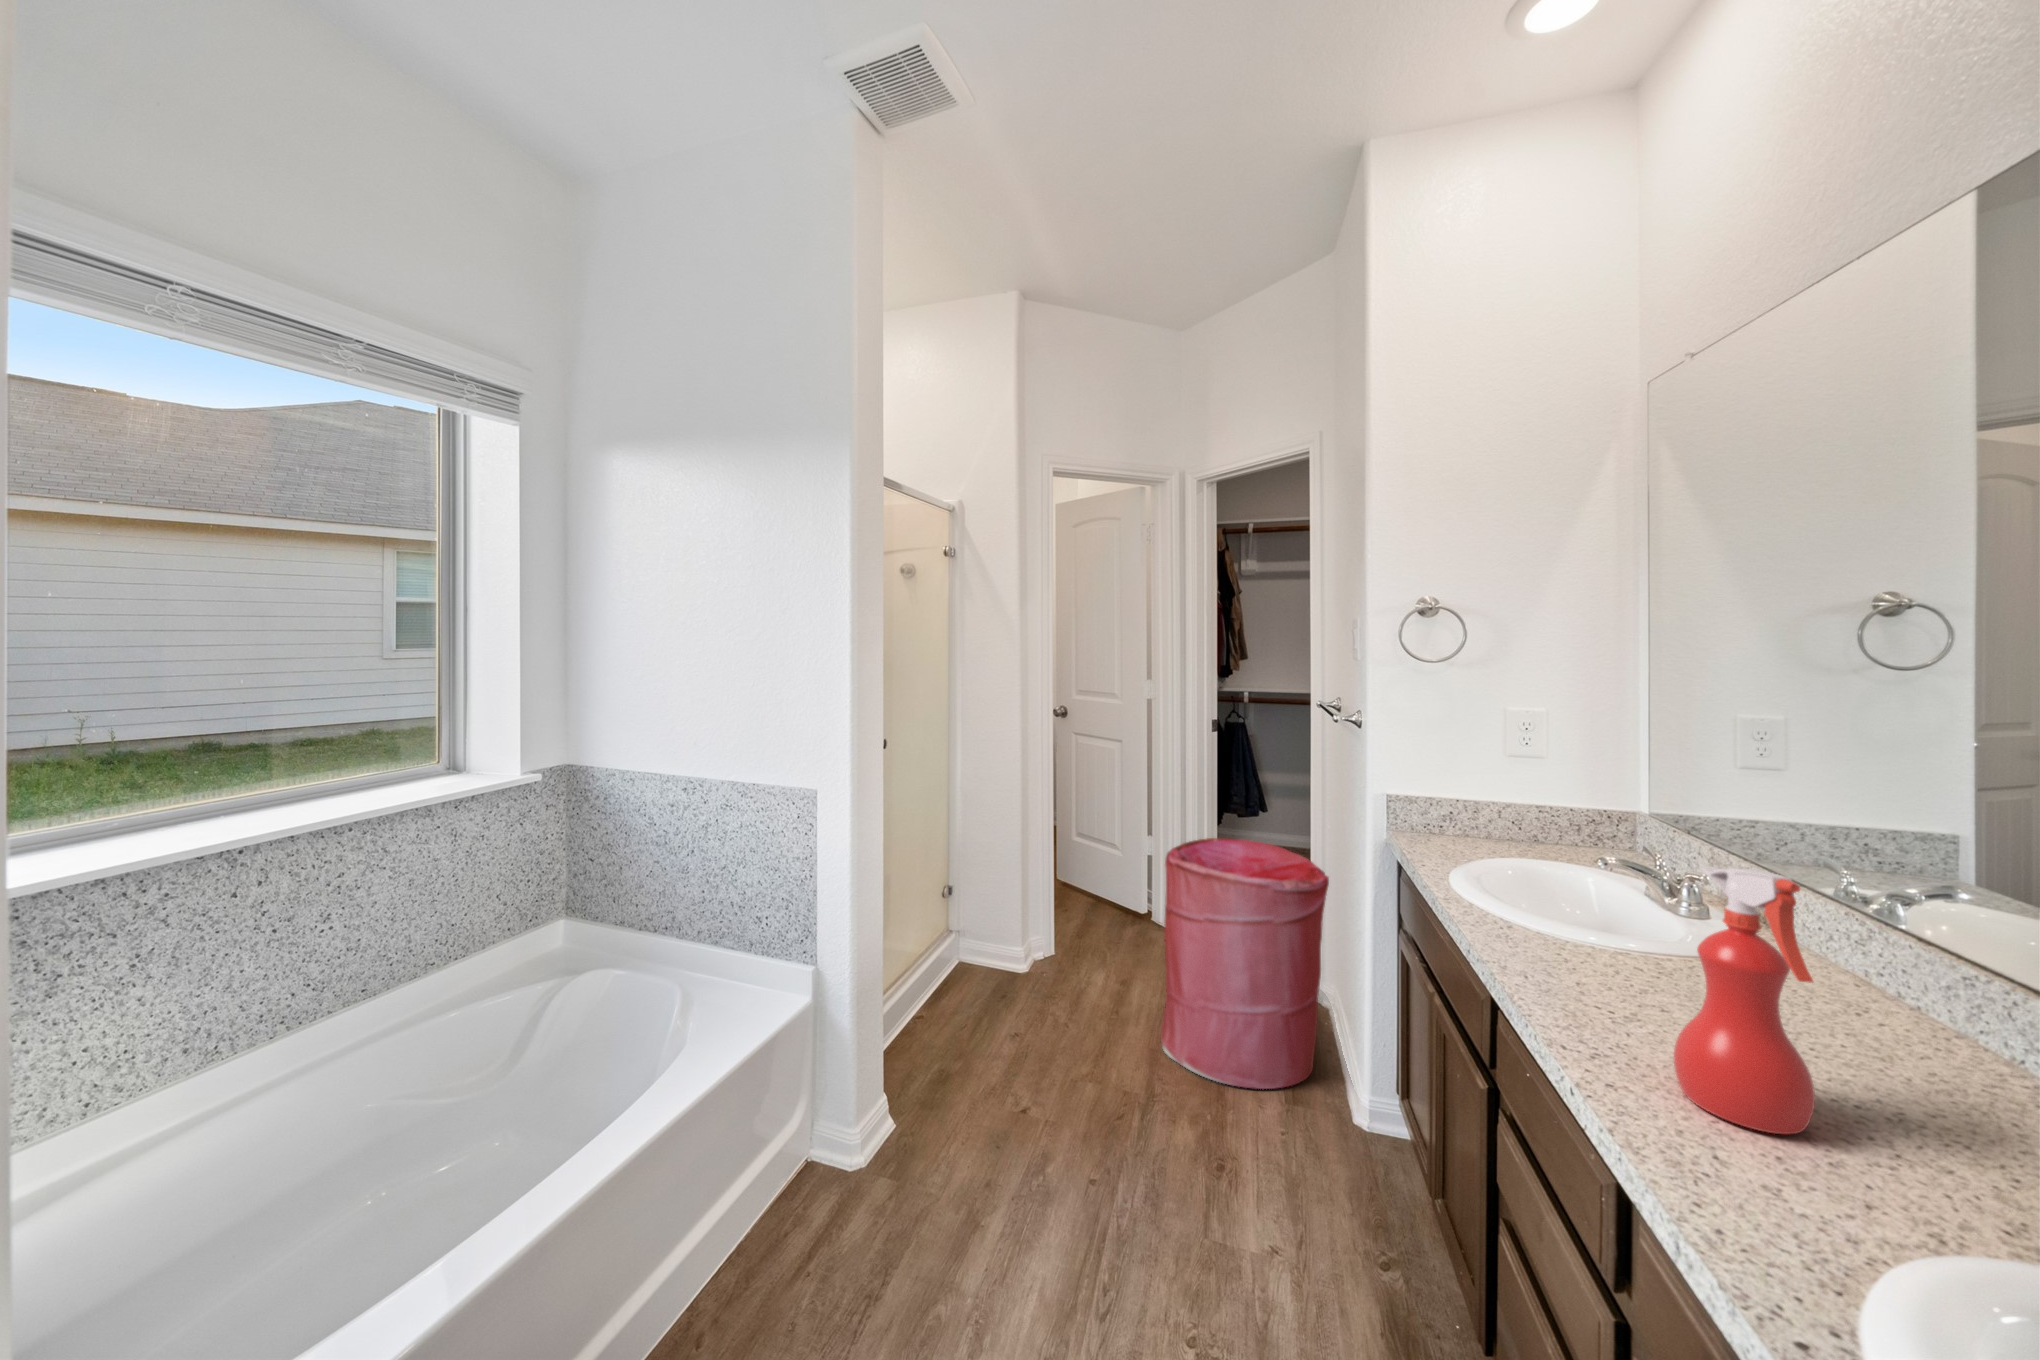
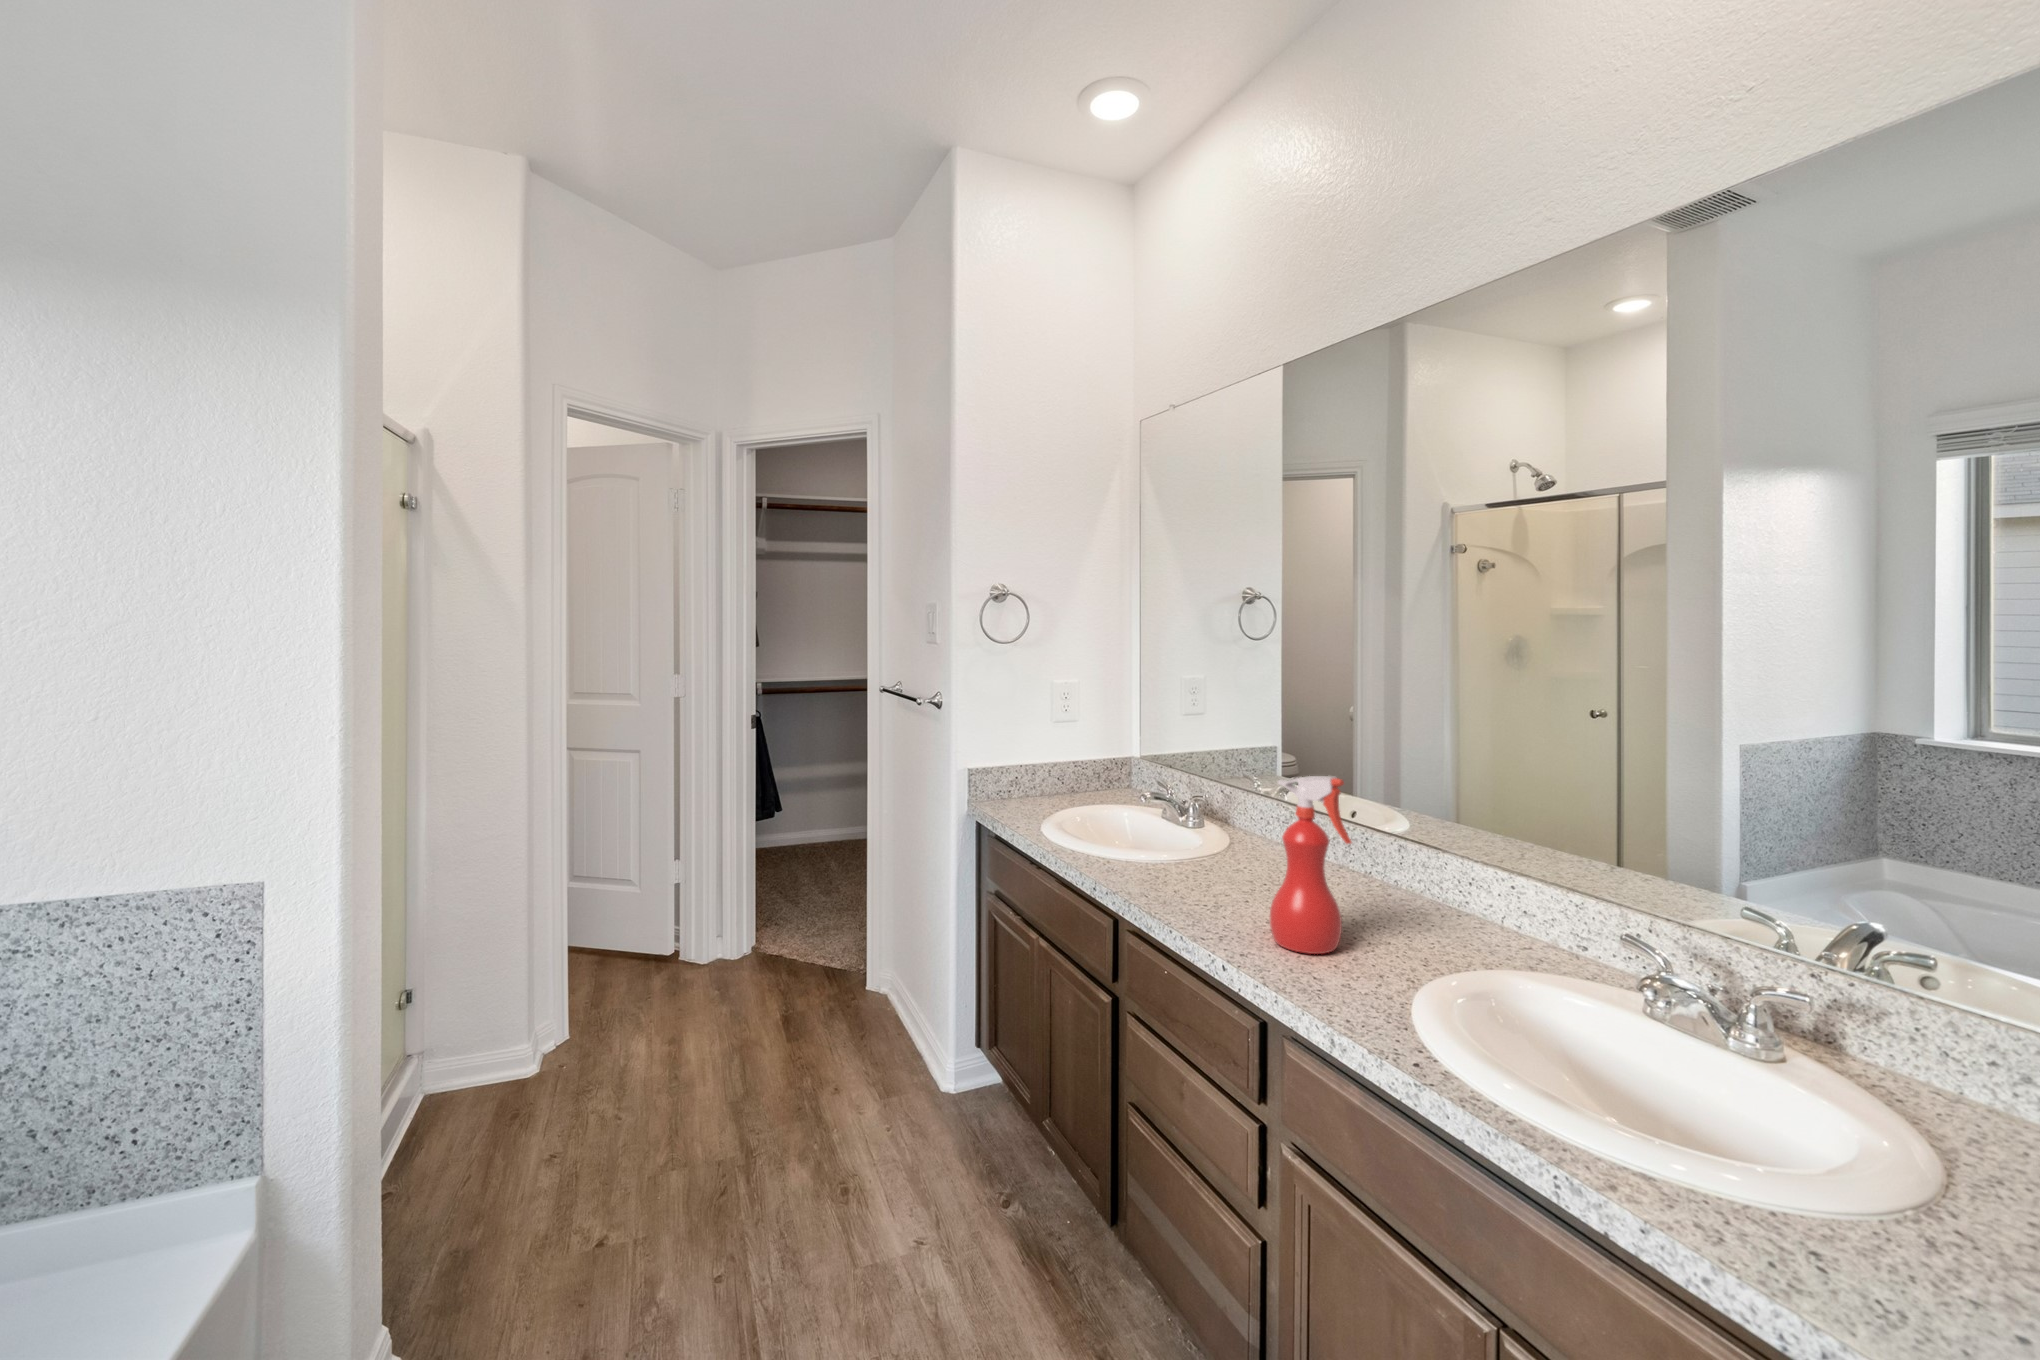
laundry hamper: present [1161,838,1329,1089] -> none [738,840,907,1106]

